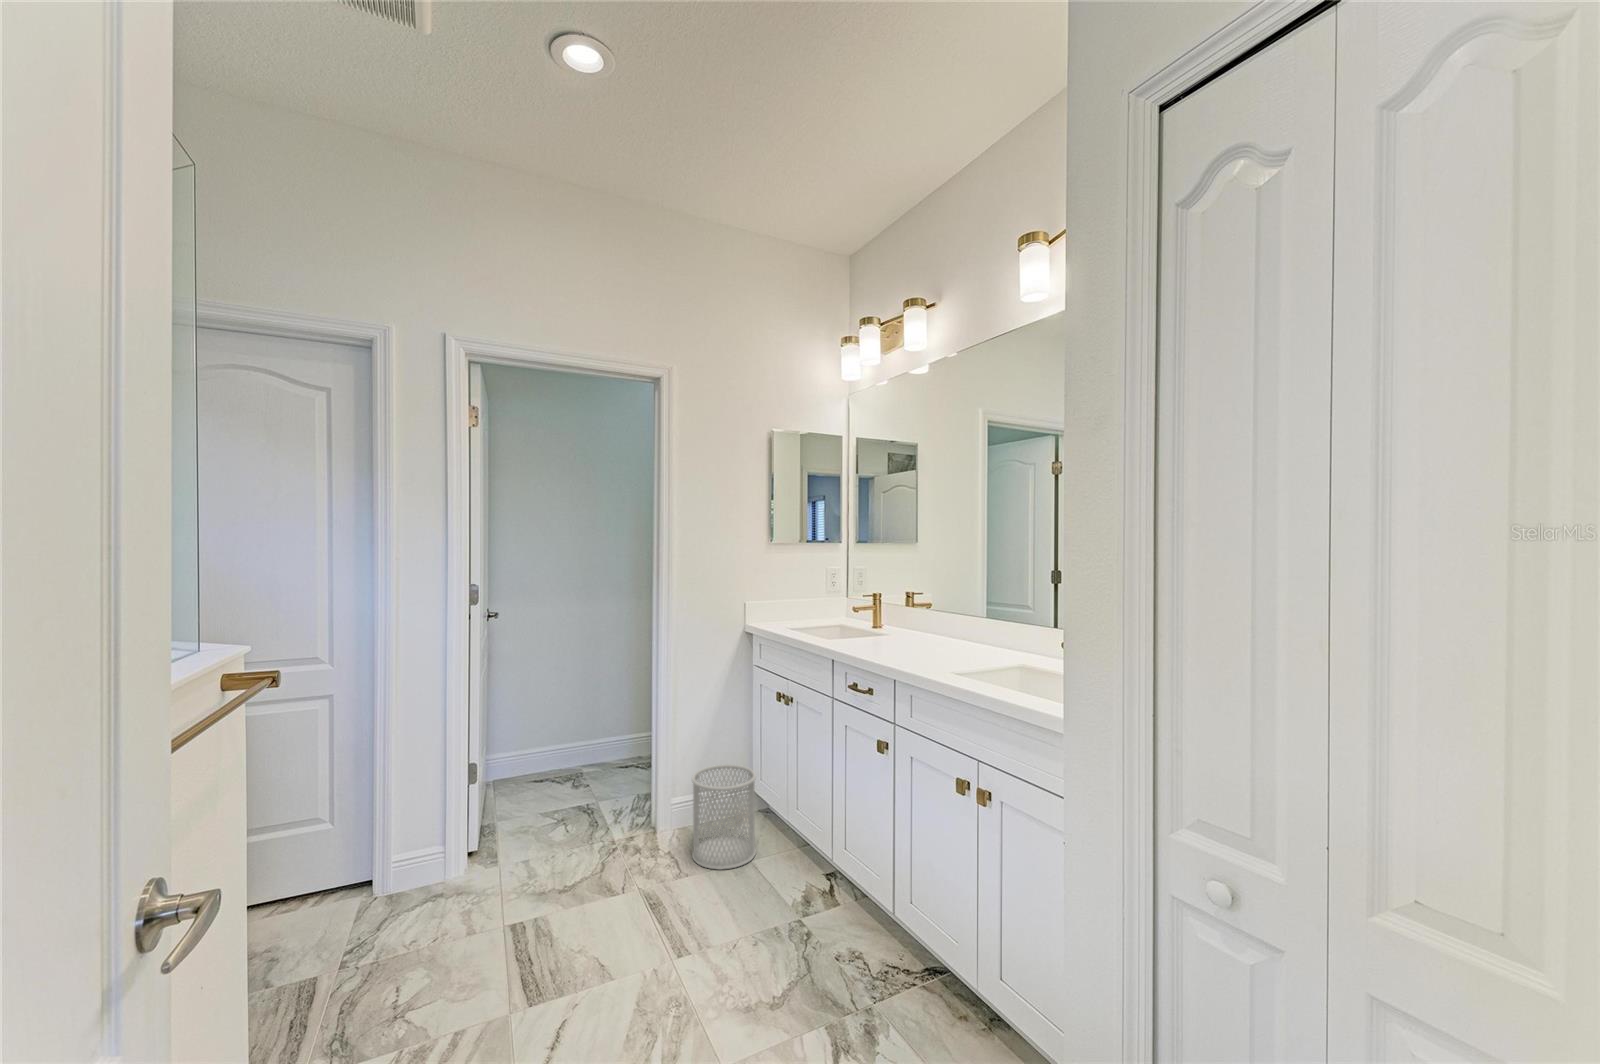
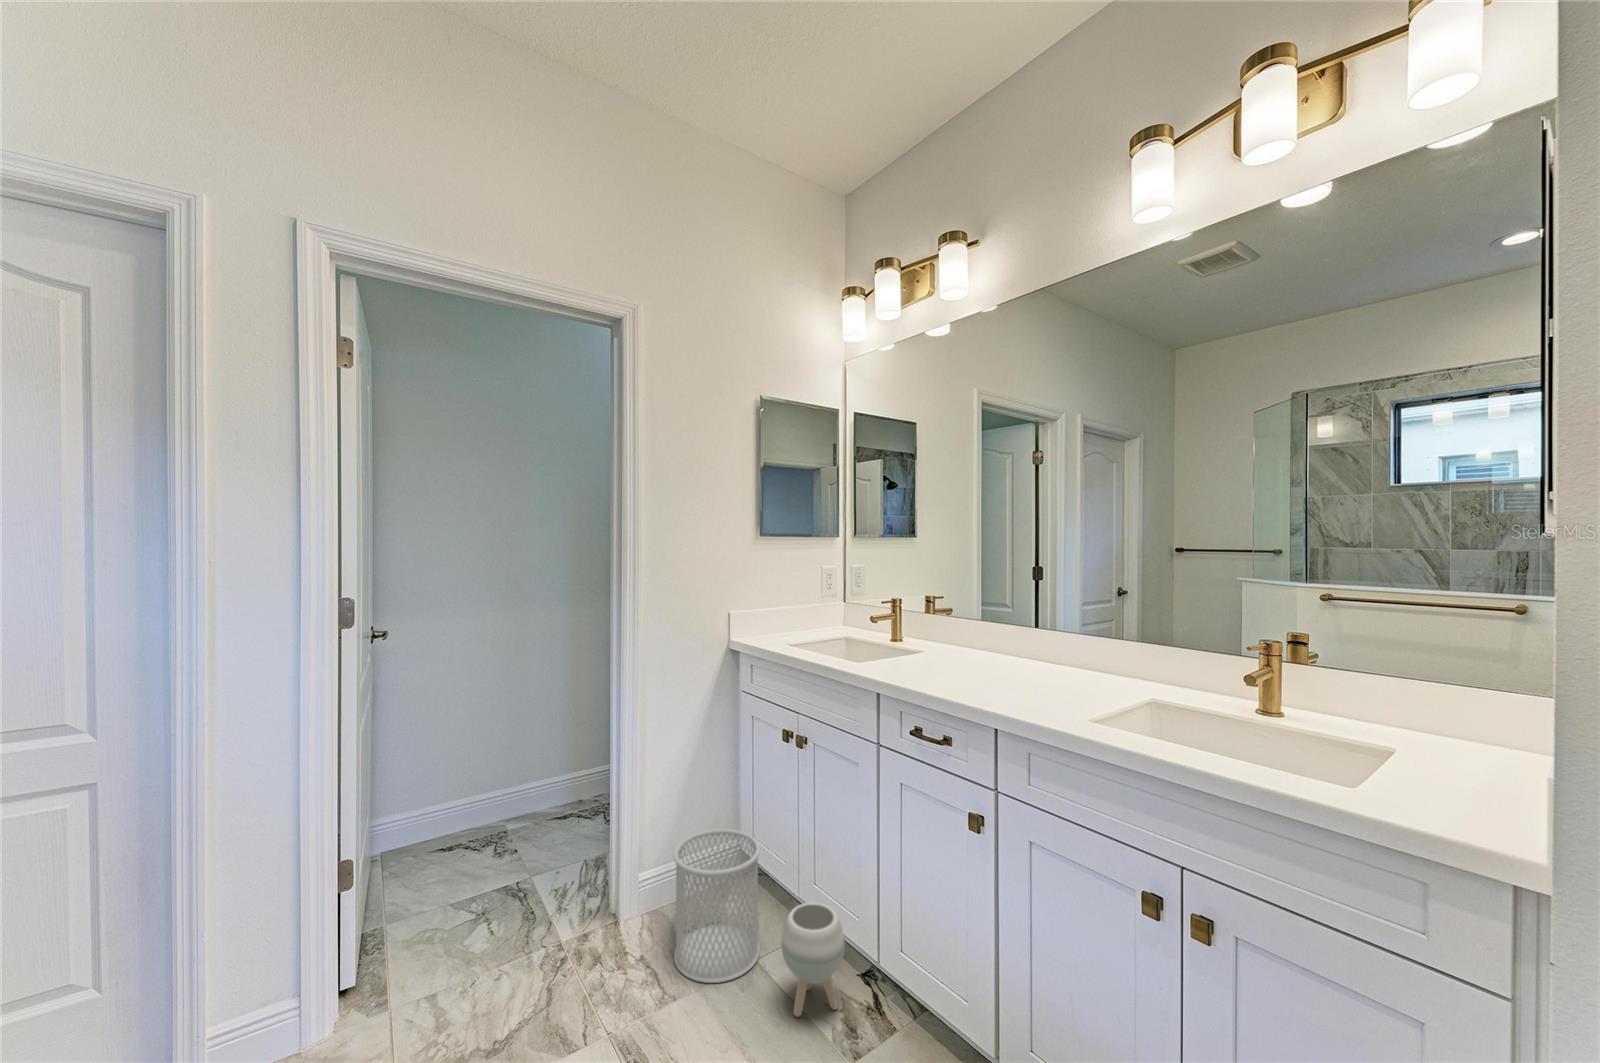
planter: none [762,814,808,892] -> present [782,902,845,1017]

